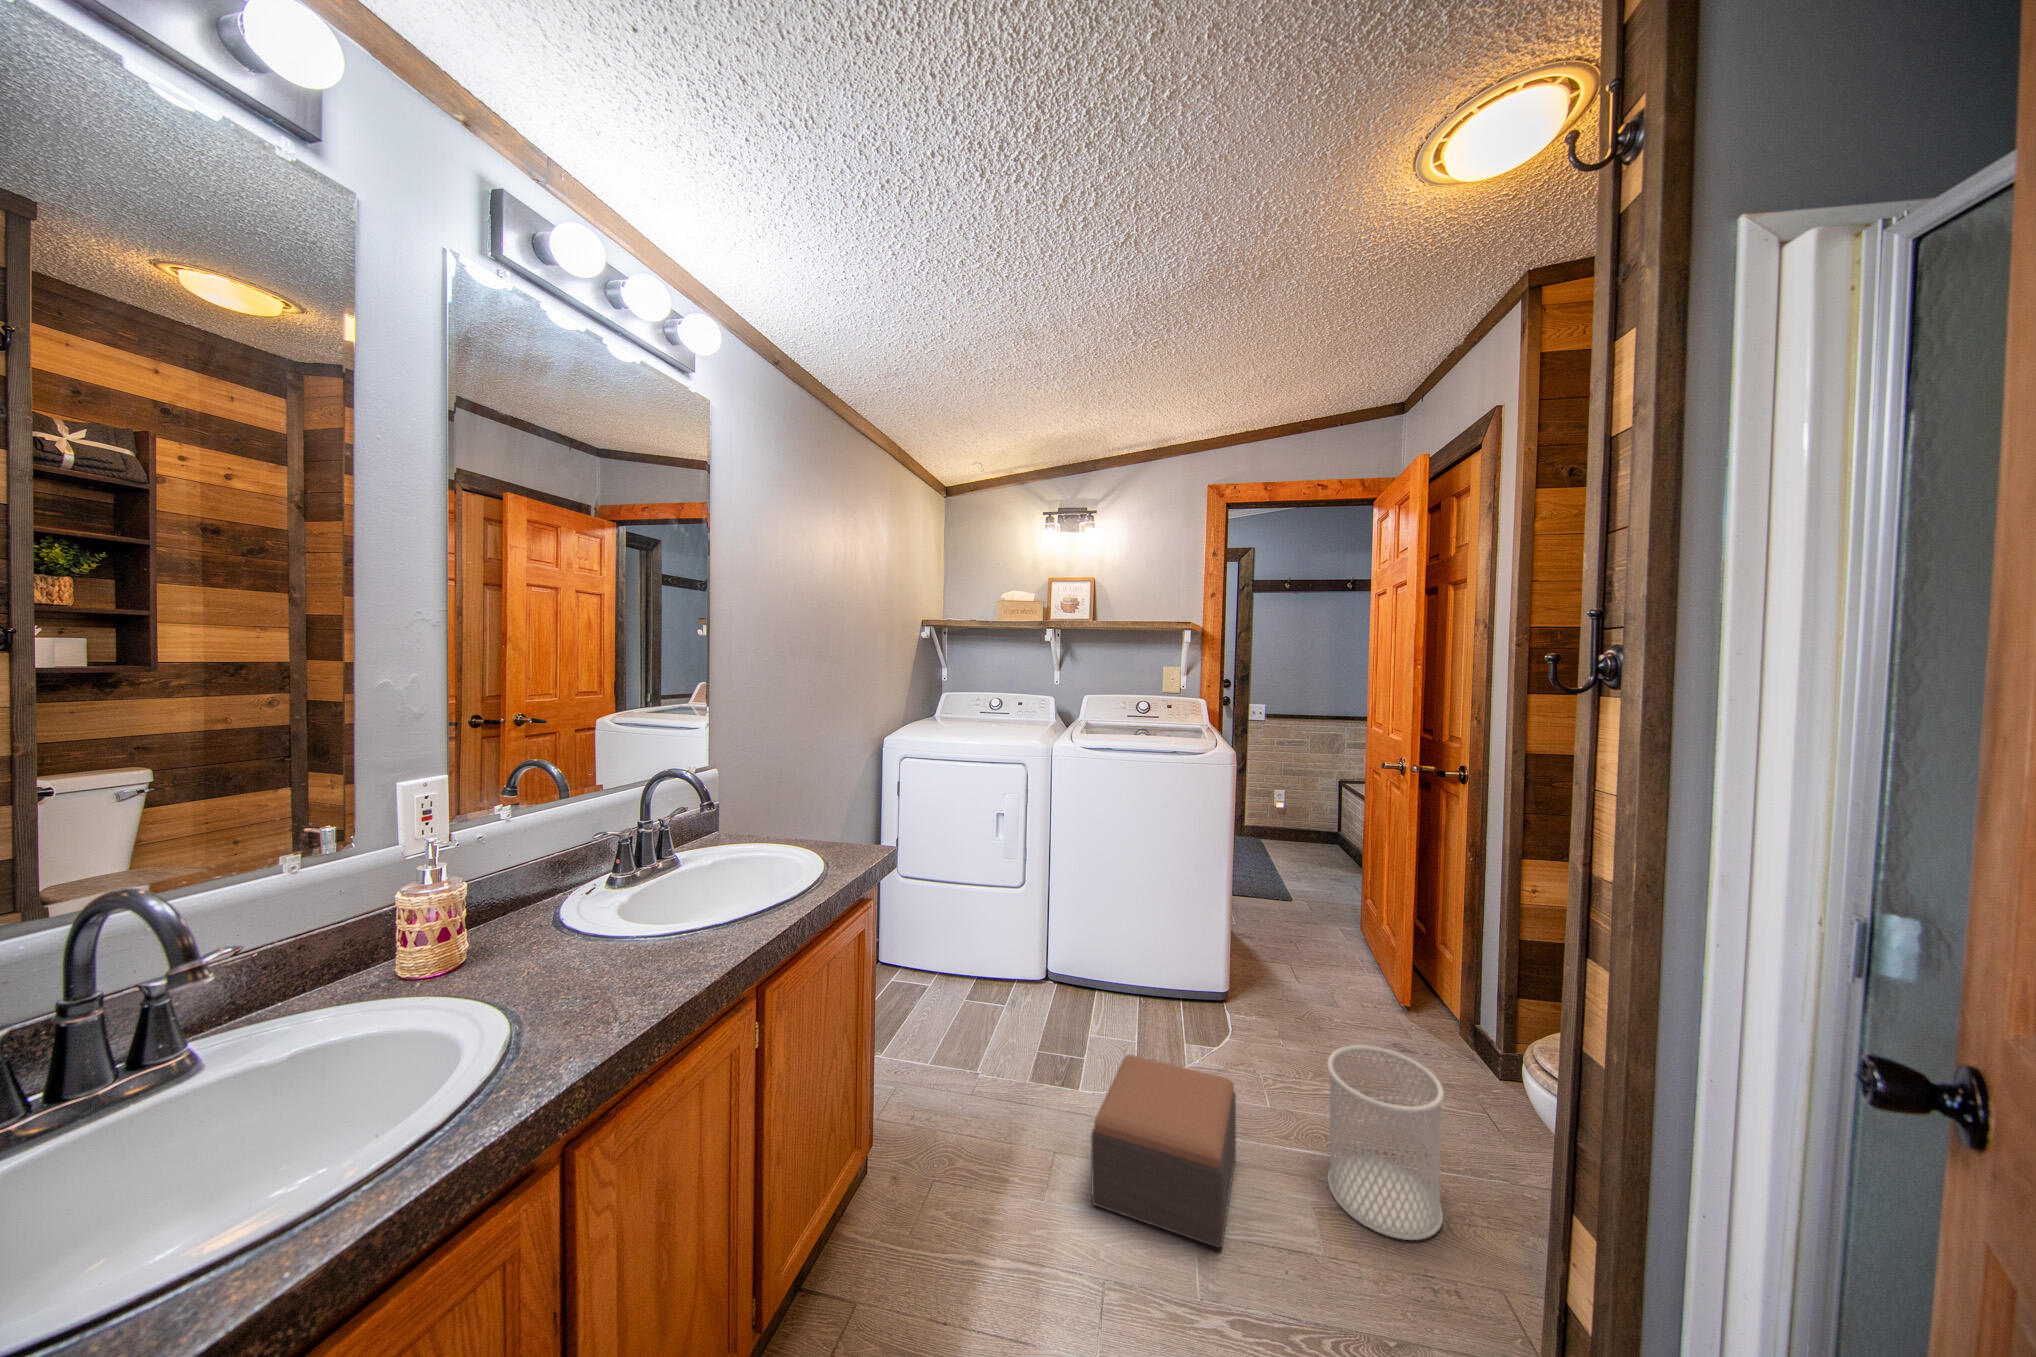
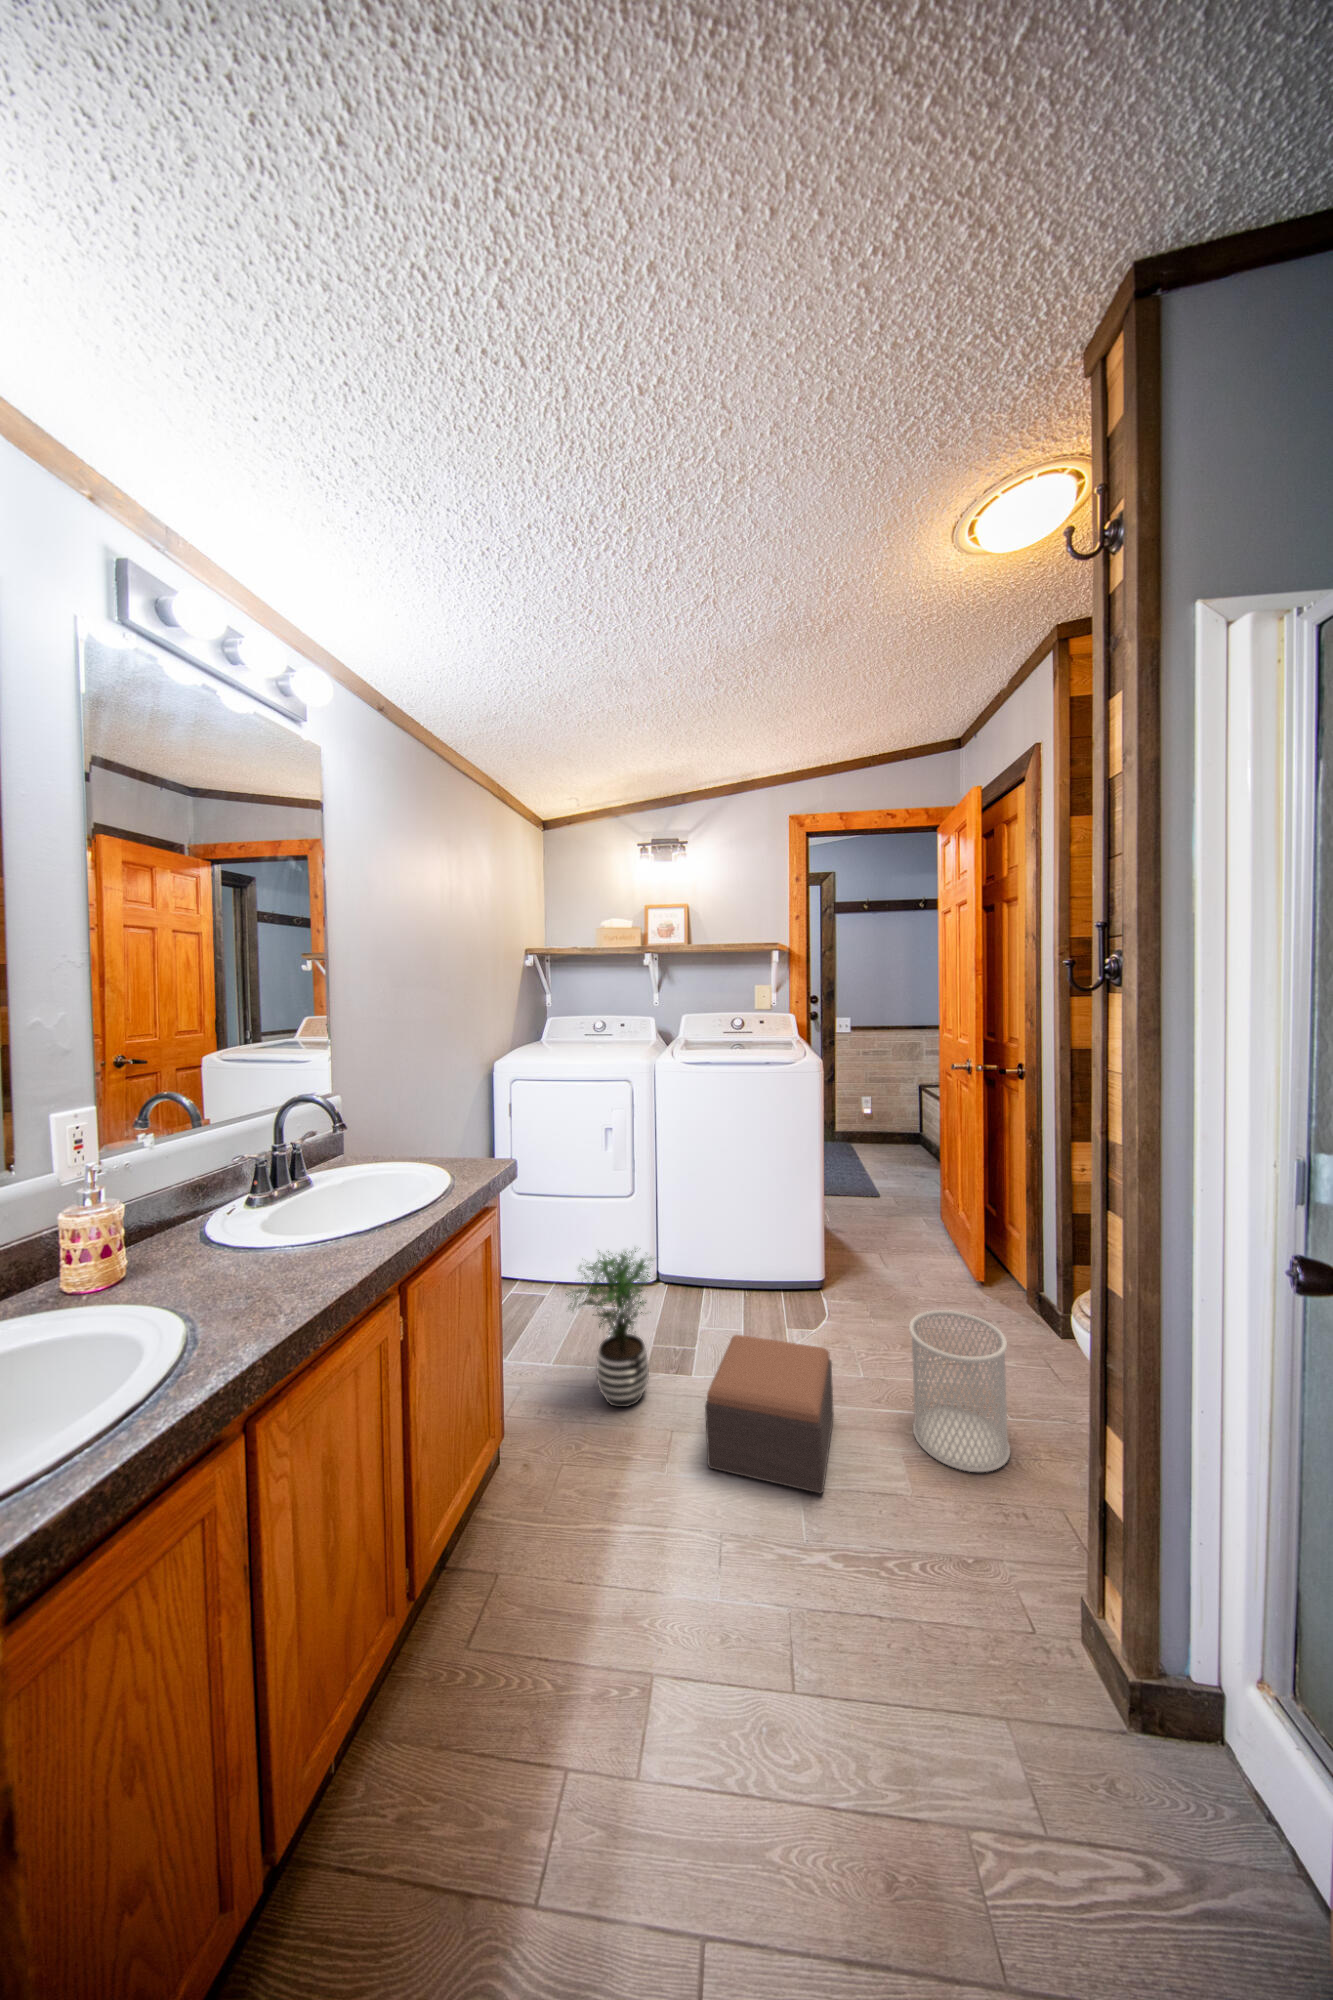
potted plant: none [940,946,1053,1124] -> present [566,1251,651,1407]

